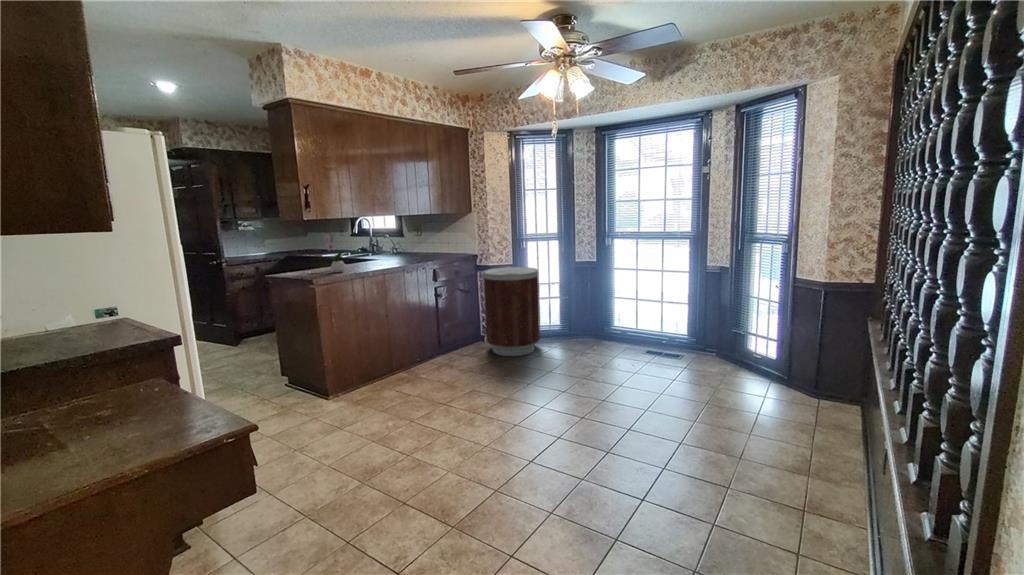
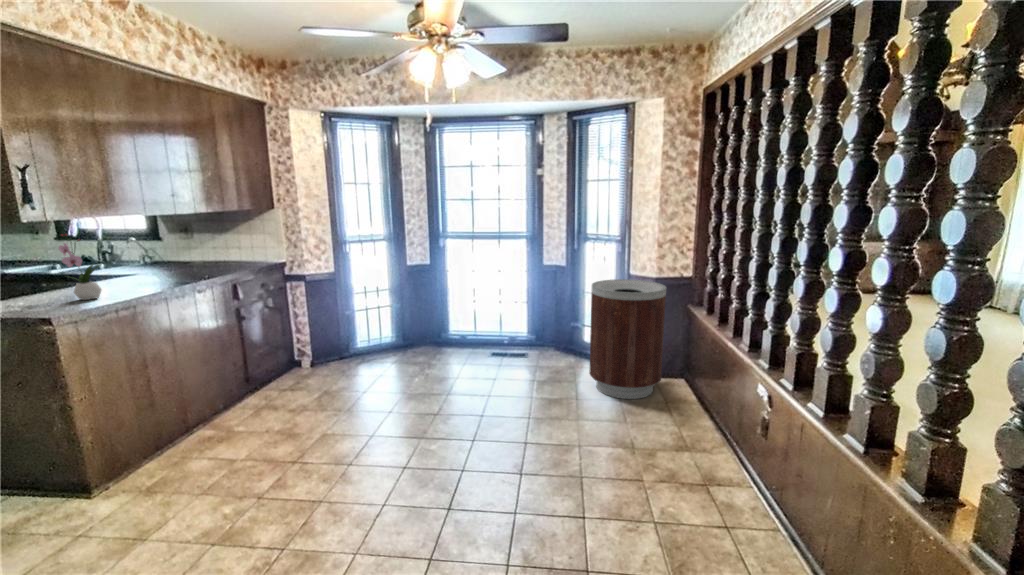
trash can: present [483,267,540,356] -> present [589,279,666,399]

